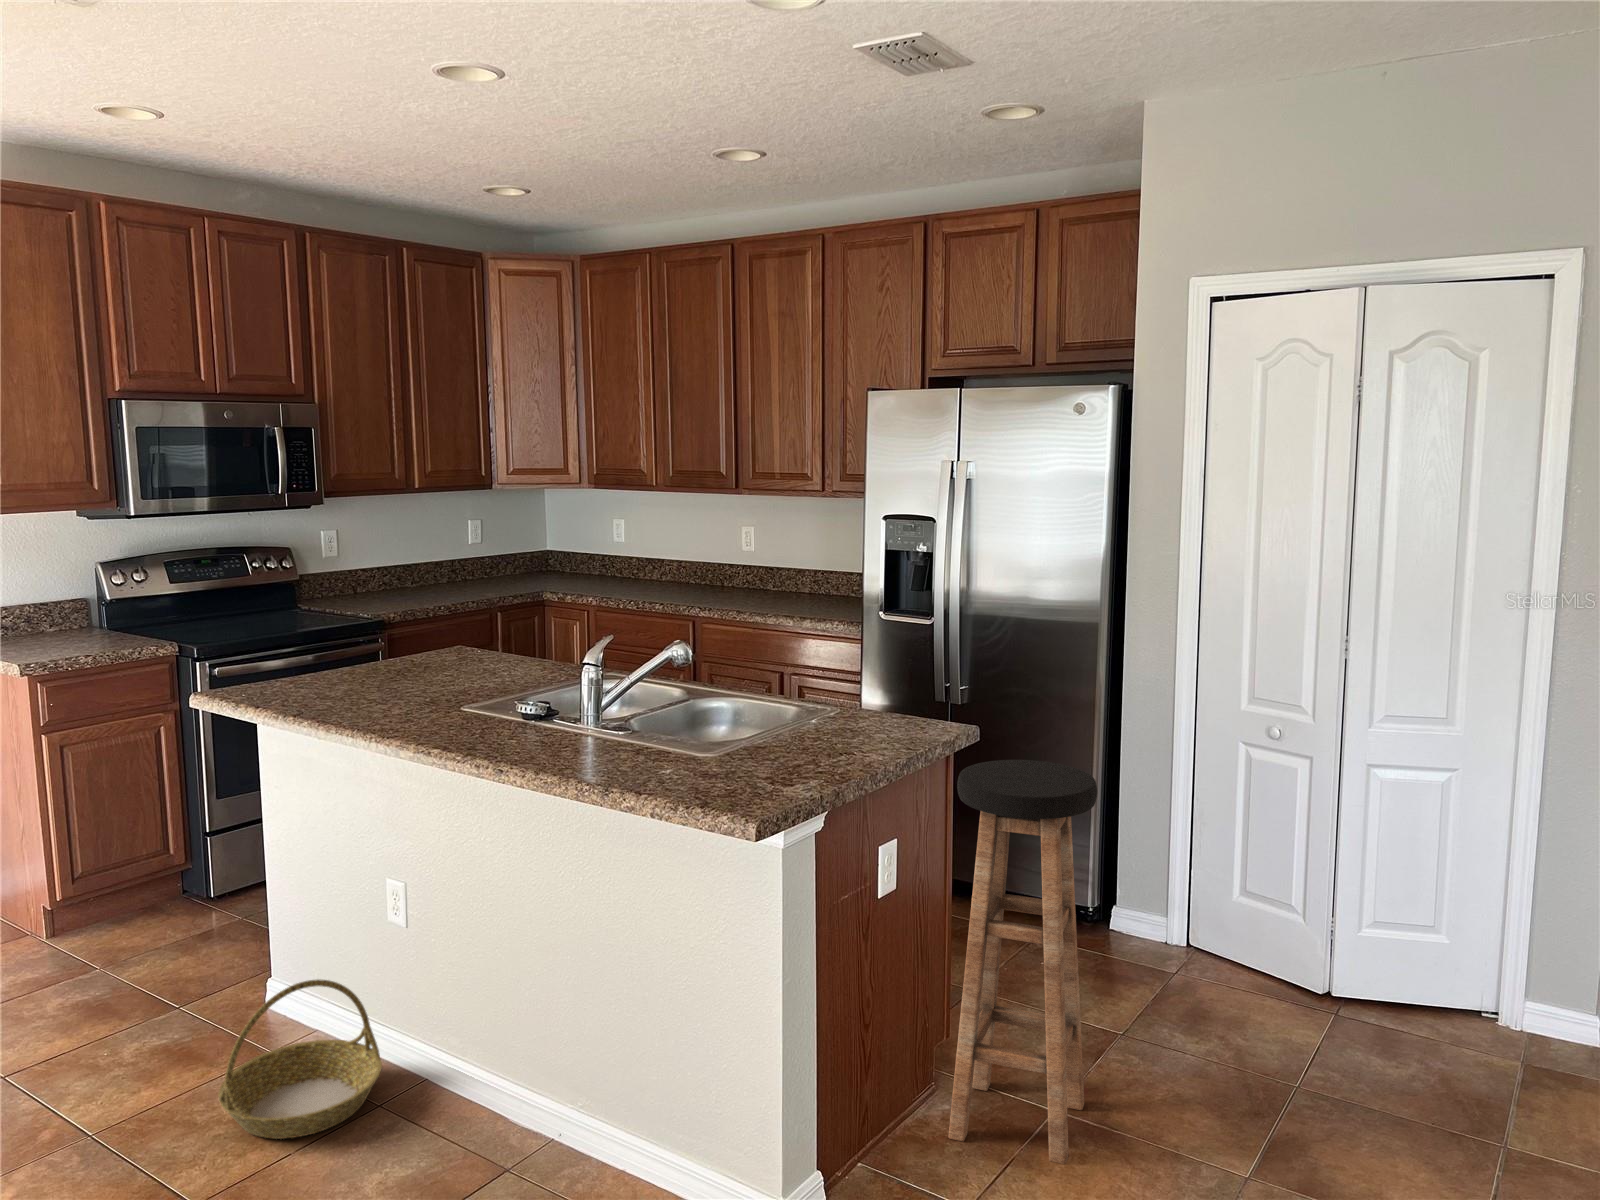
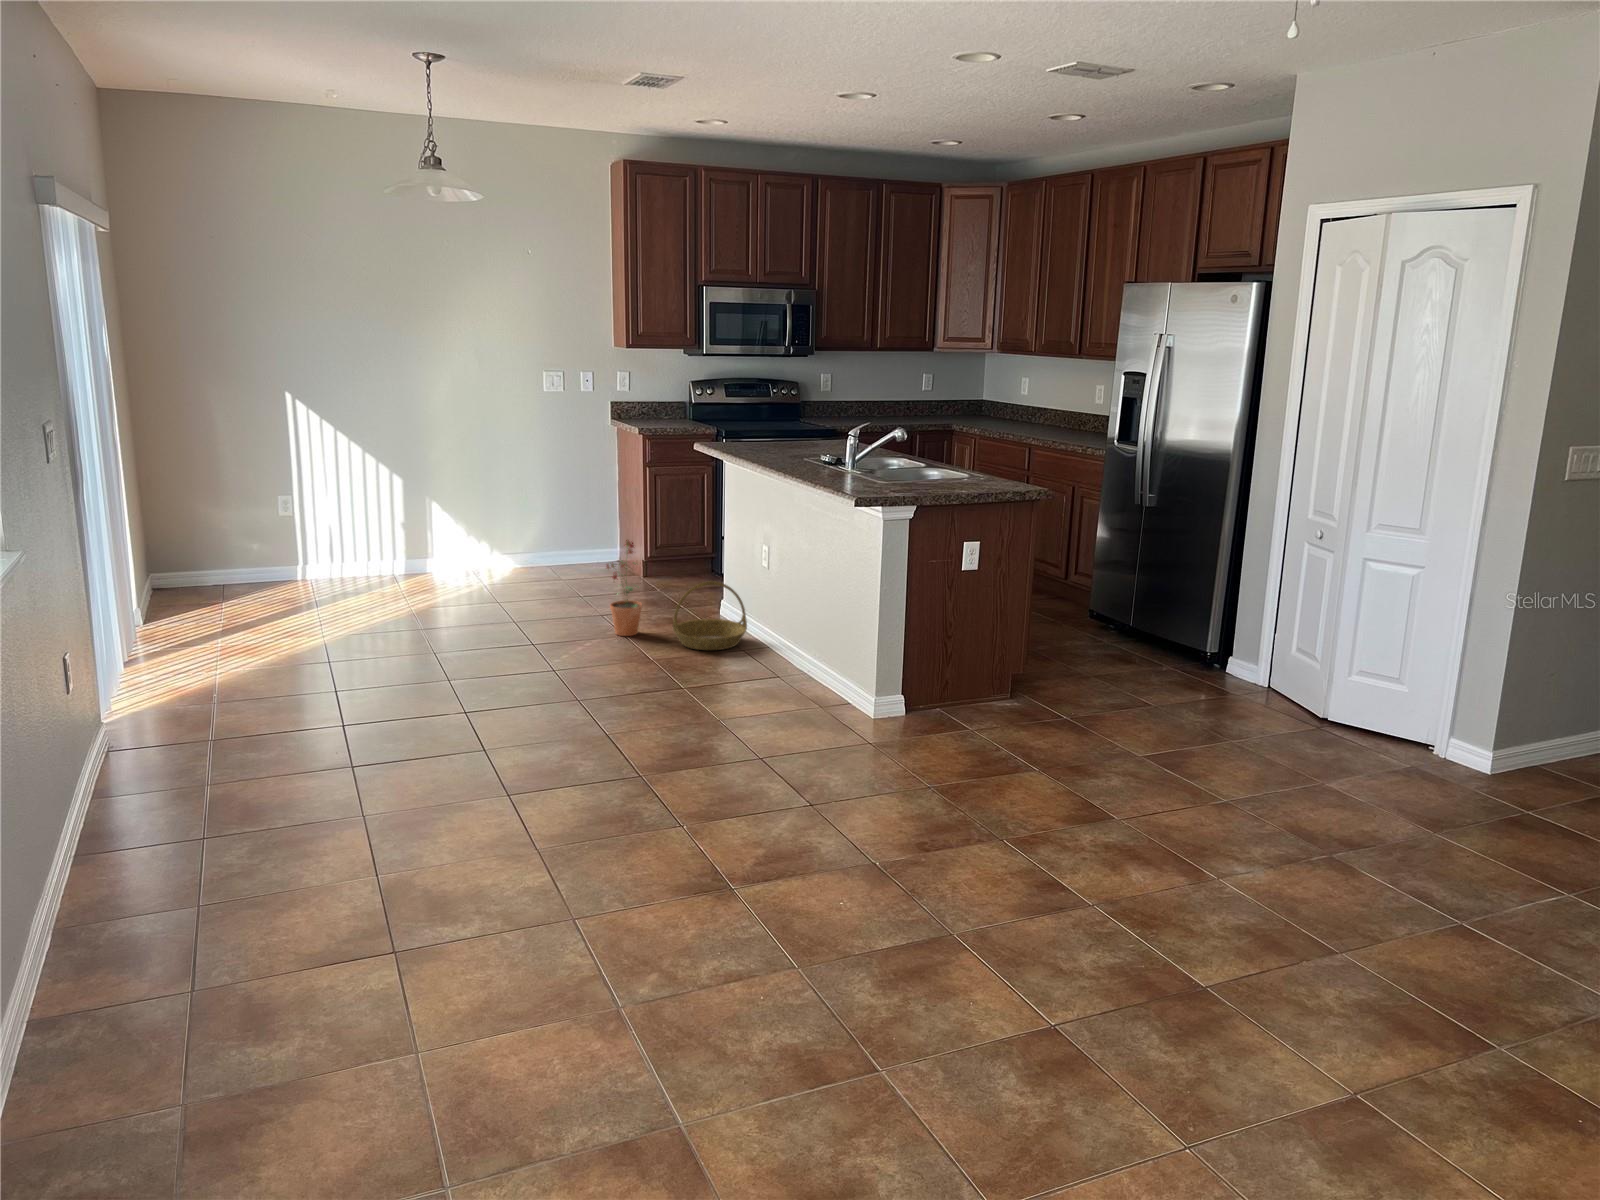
bar stool: present [948,760,1097,1164] -> none [991,509,1091,729]
potted plant: none [21,924,128,1143] -> present [607,540,642,636]

